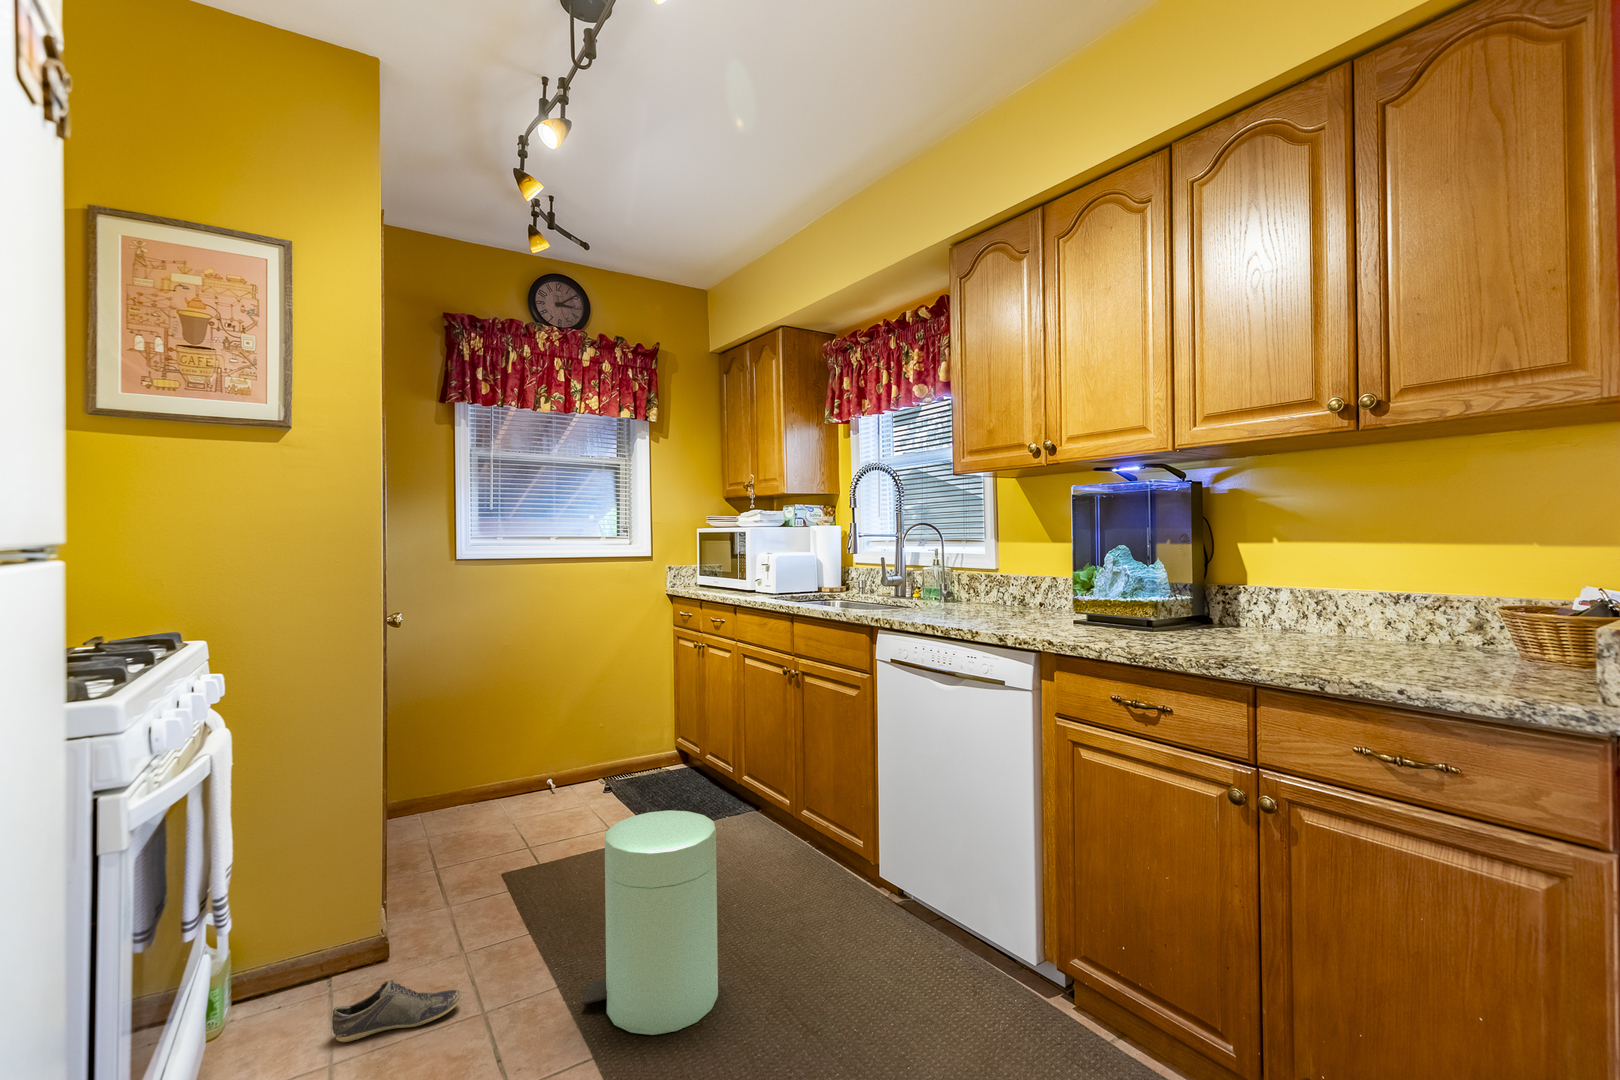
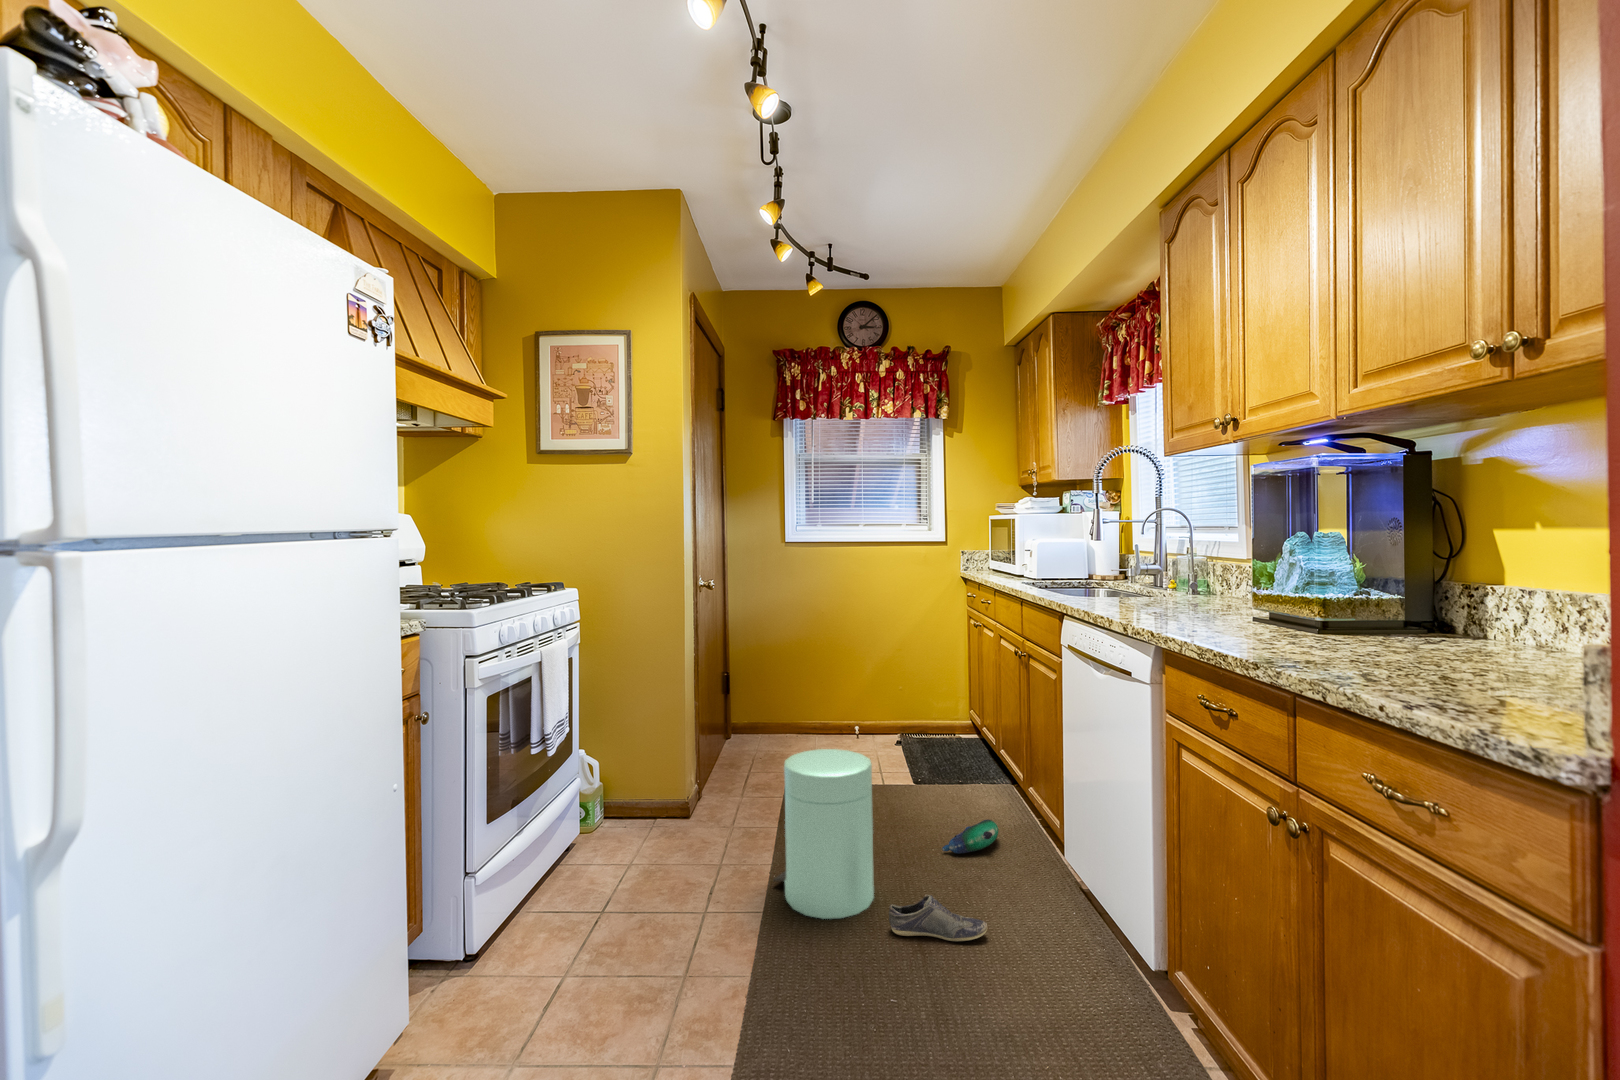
plush toy: none [749,855,799,902] -> present [942,819,998,854]
shoe: present [332,980,461,1042] -> present [889,895,987,941]

